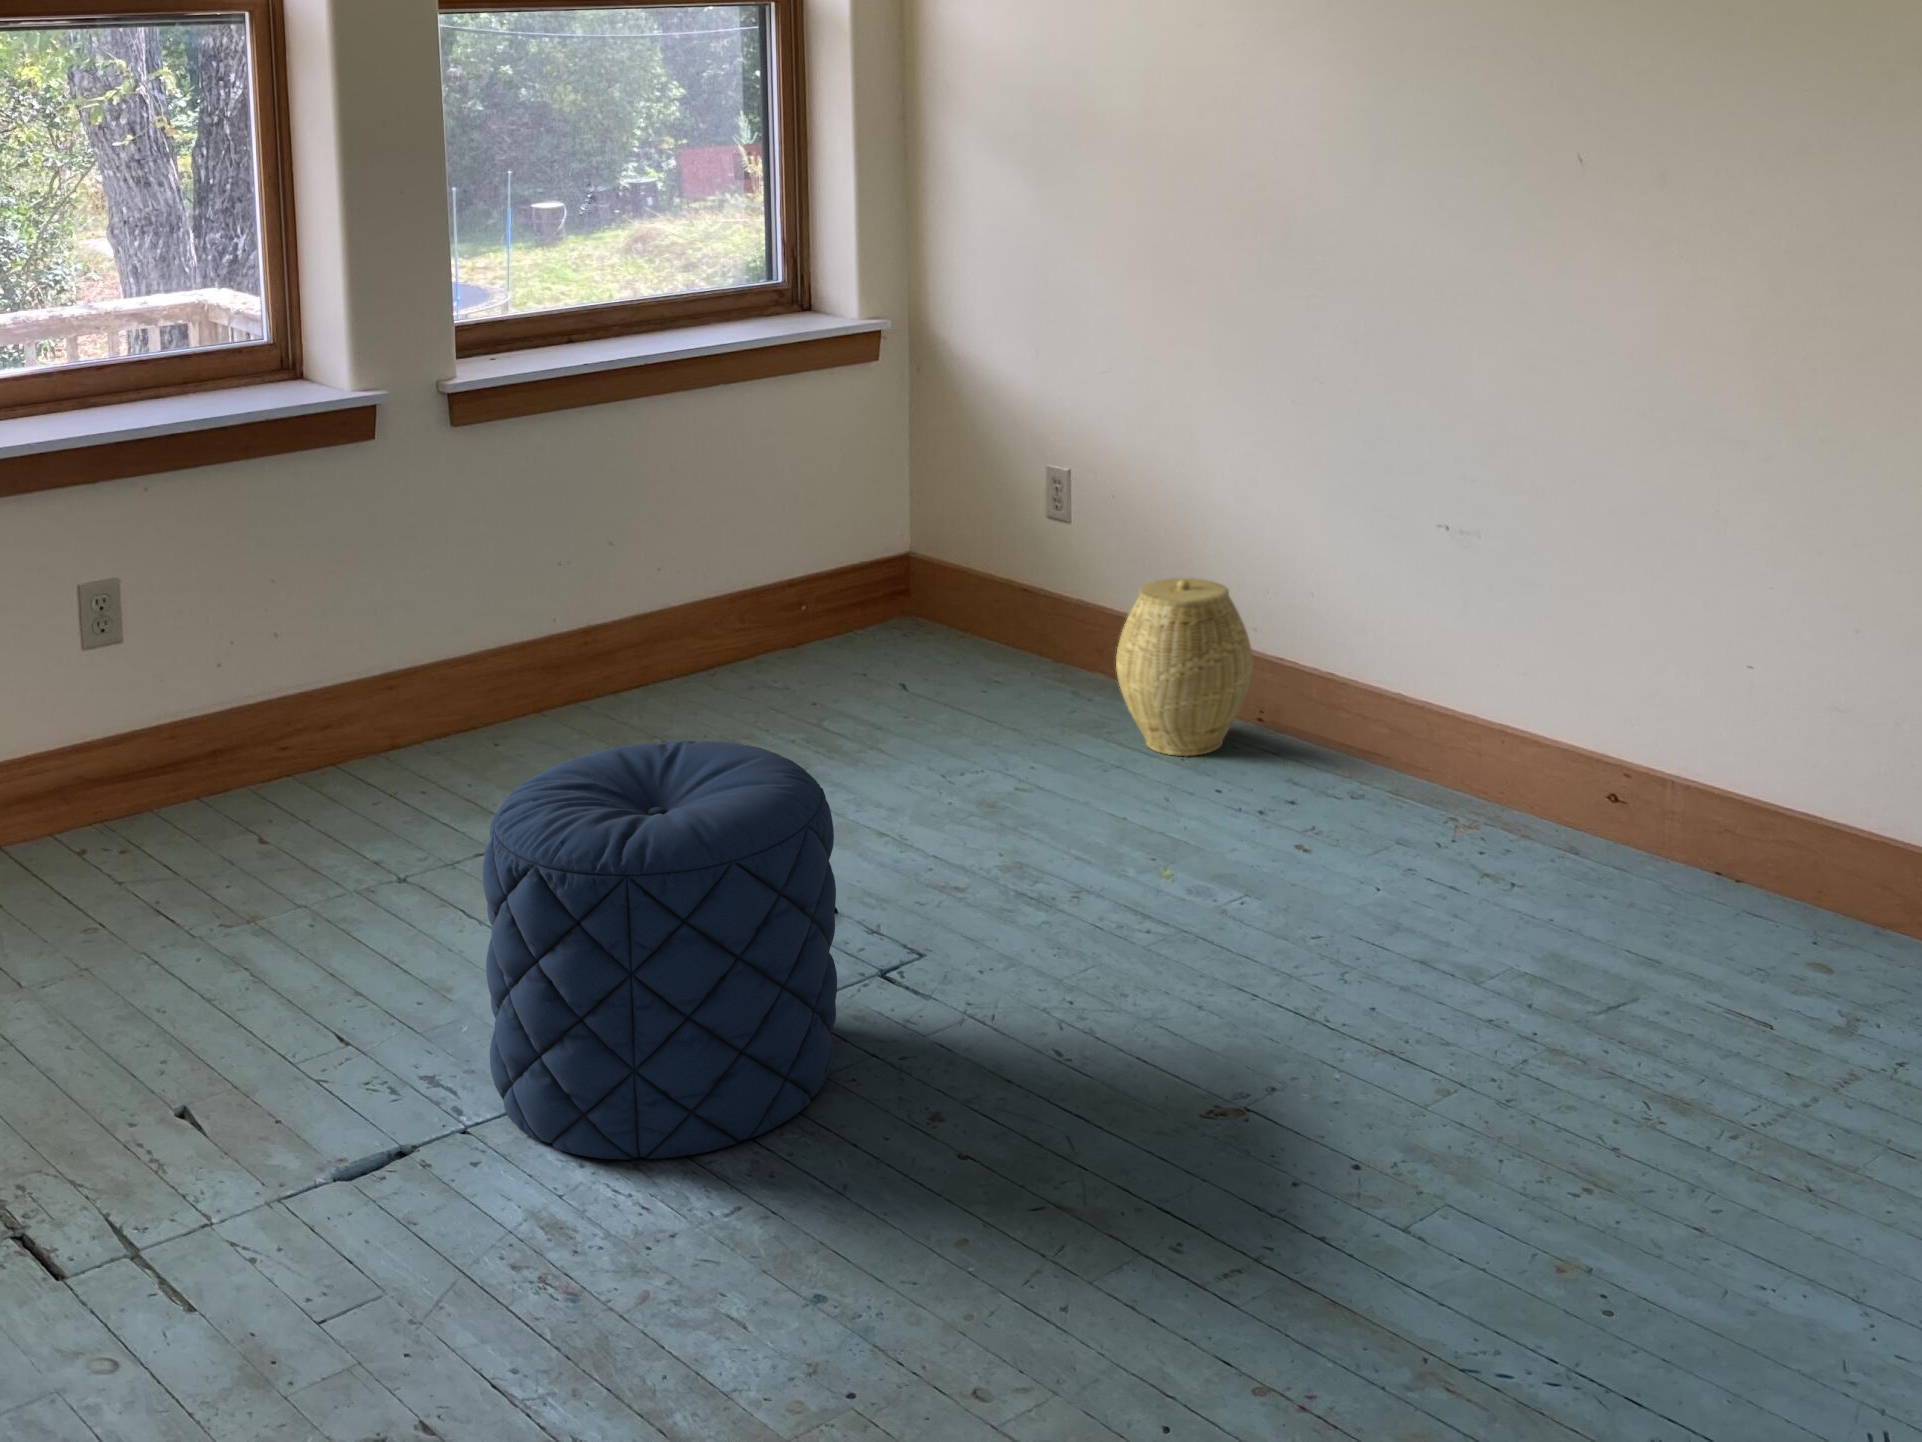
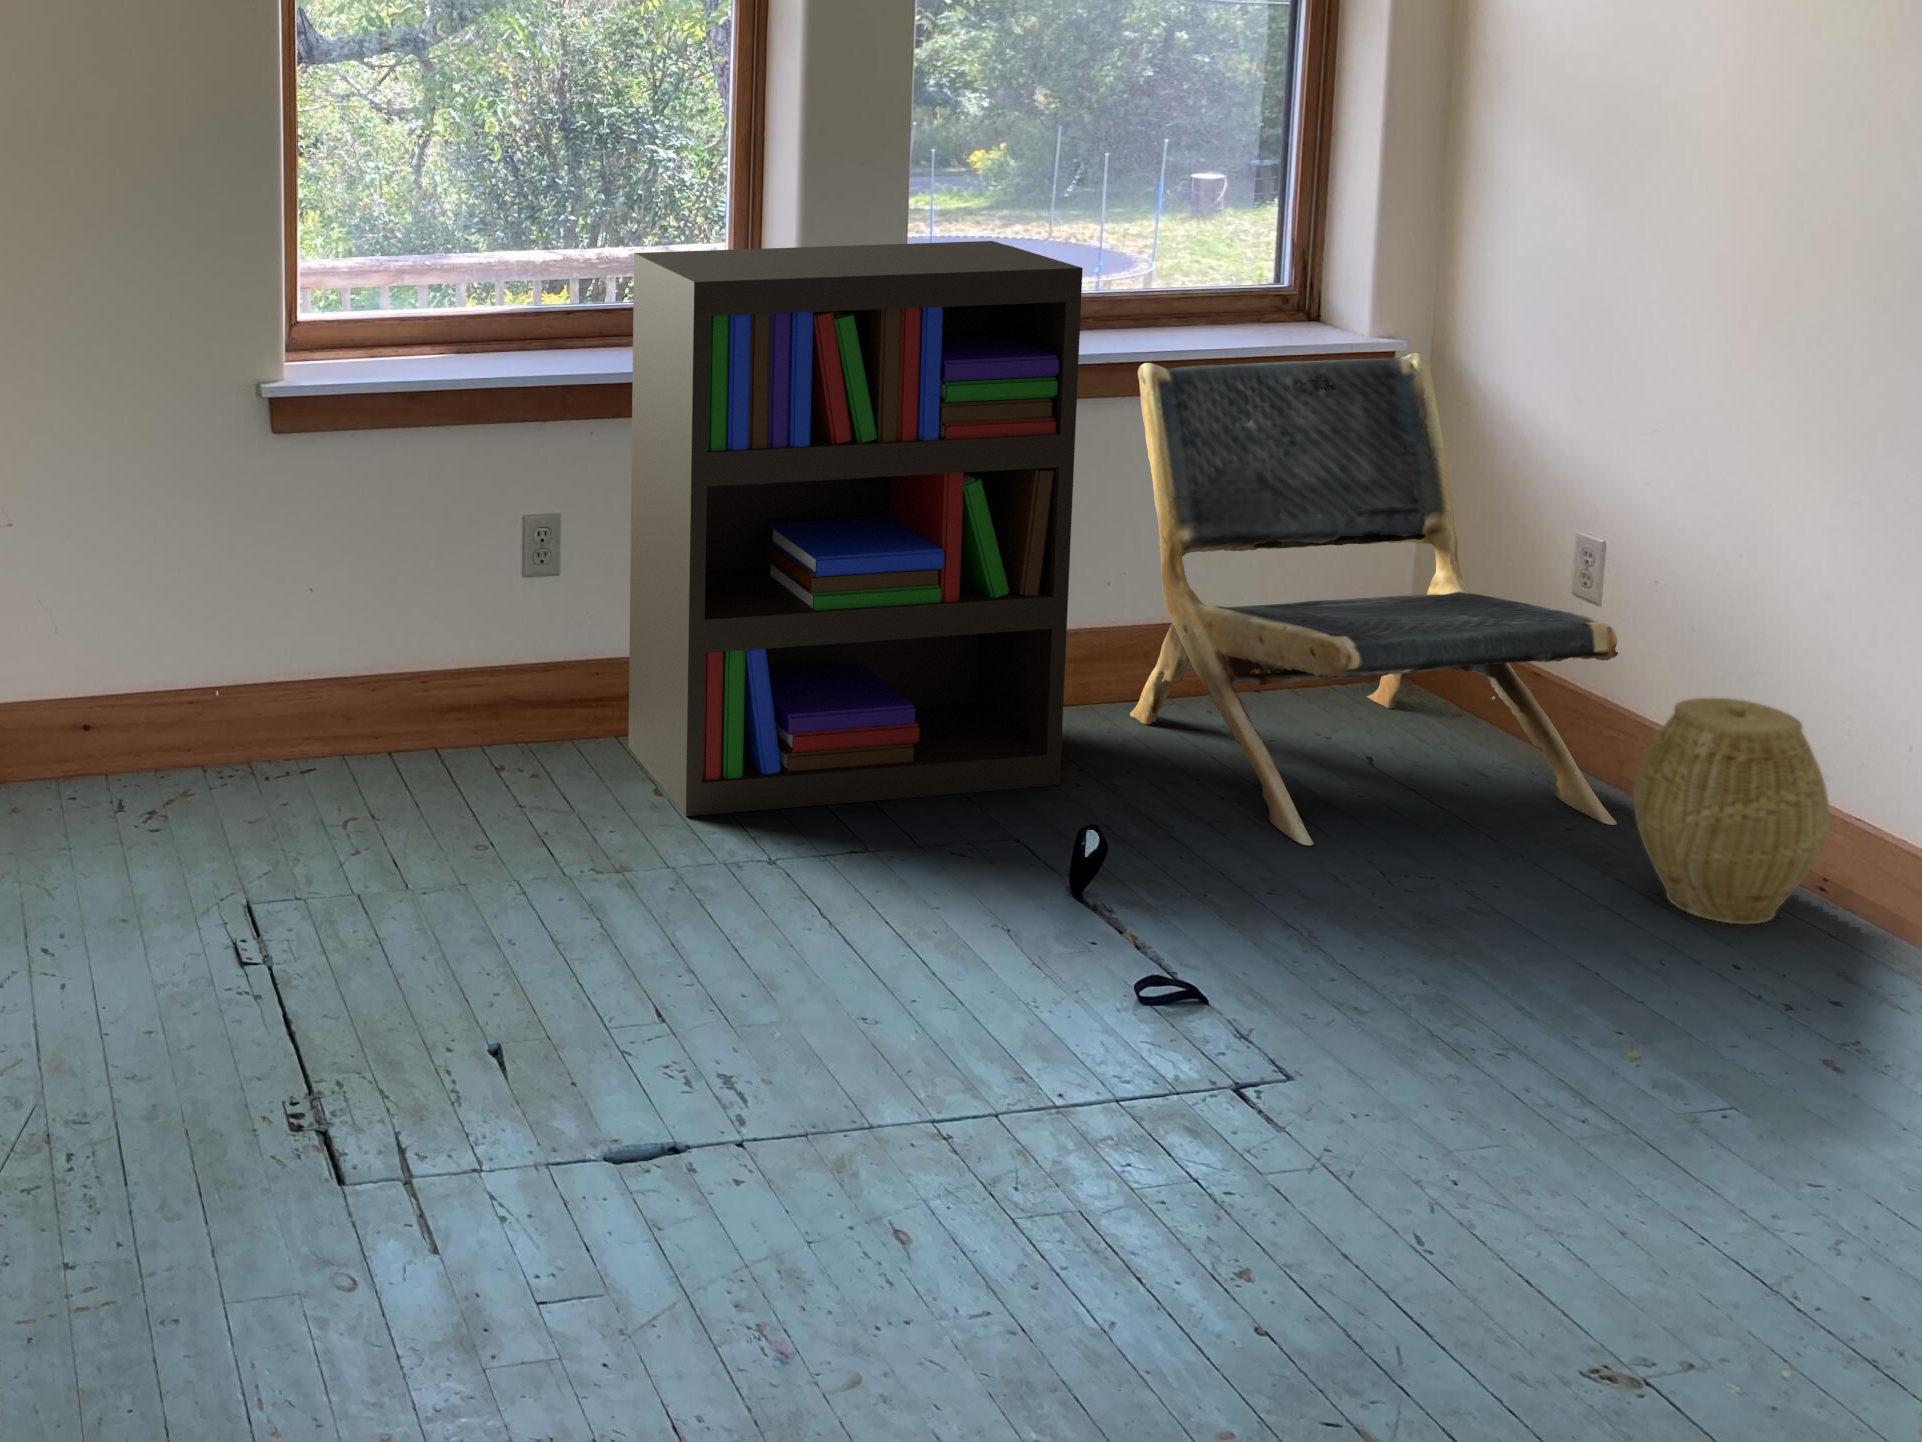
bookshelf: none [182,258,650,853] -> present [628,241,1083,816]
lounge chair: none [673,330,1096,762] -> present [1130,353,1618,845]
pouf: present [483,740,837,1160] -> none [774,780,1168,1243]

